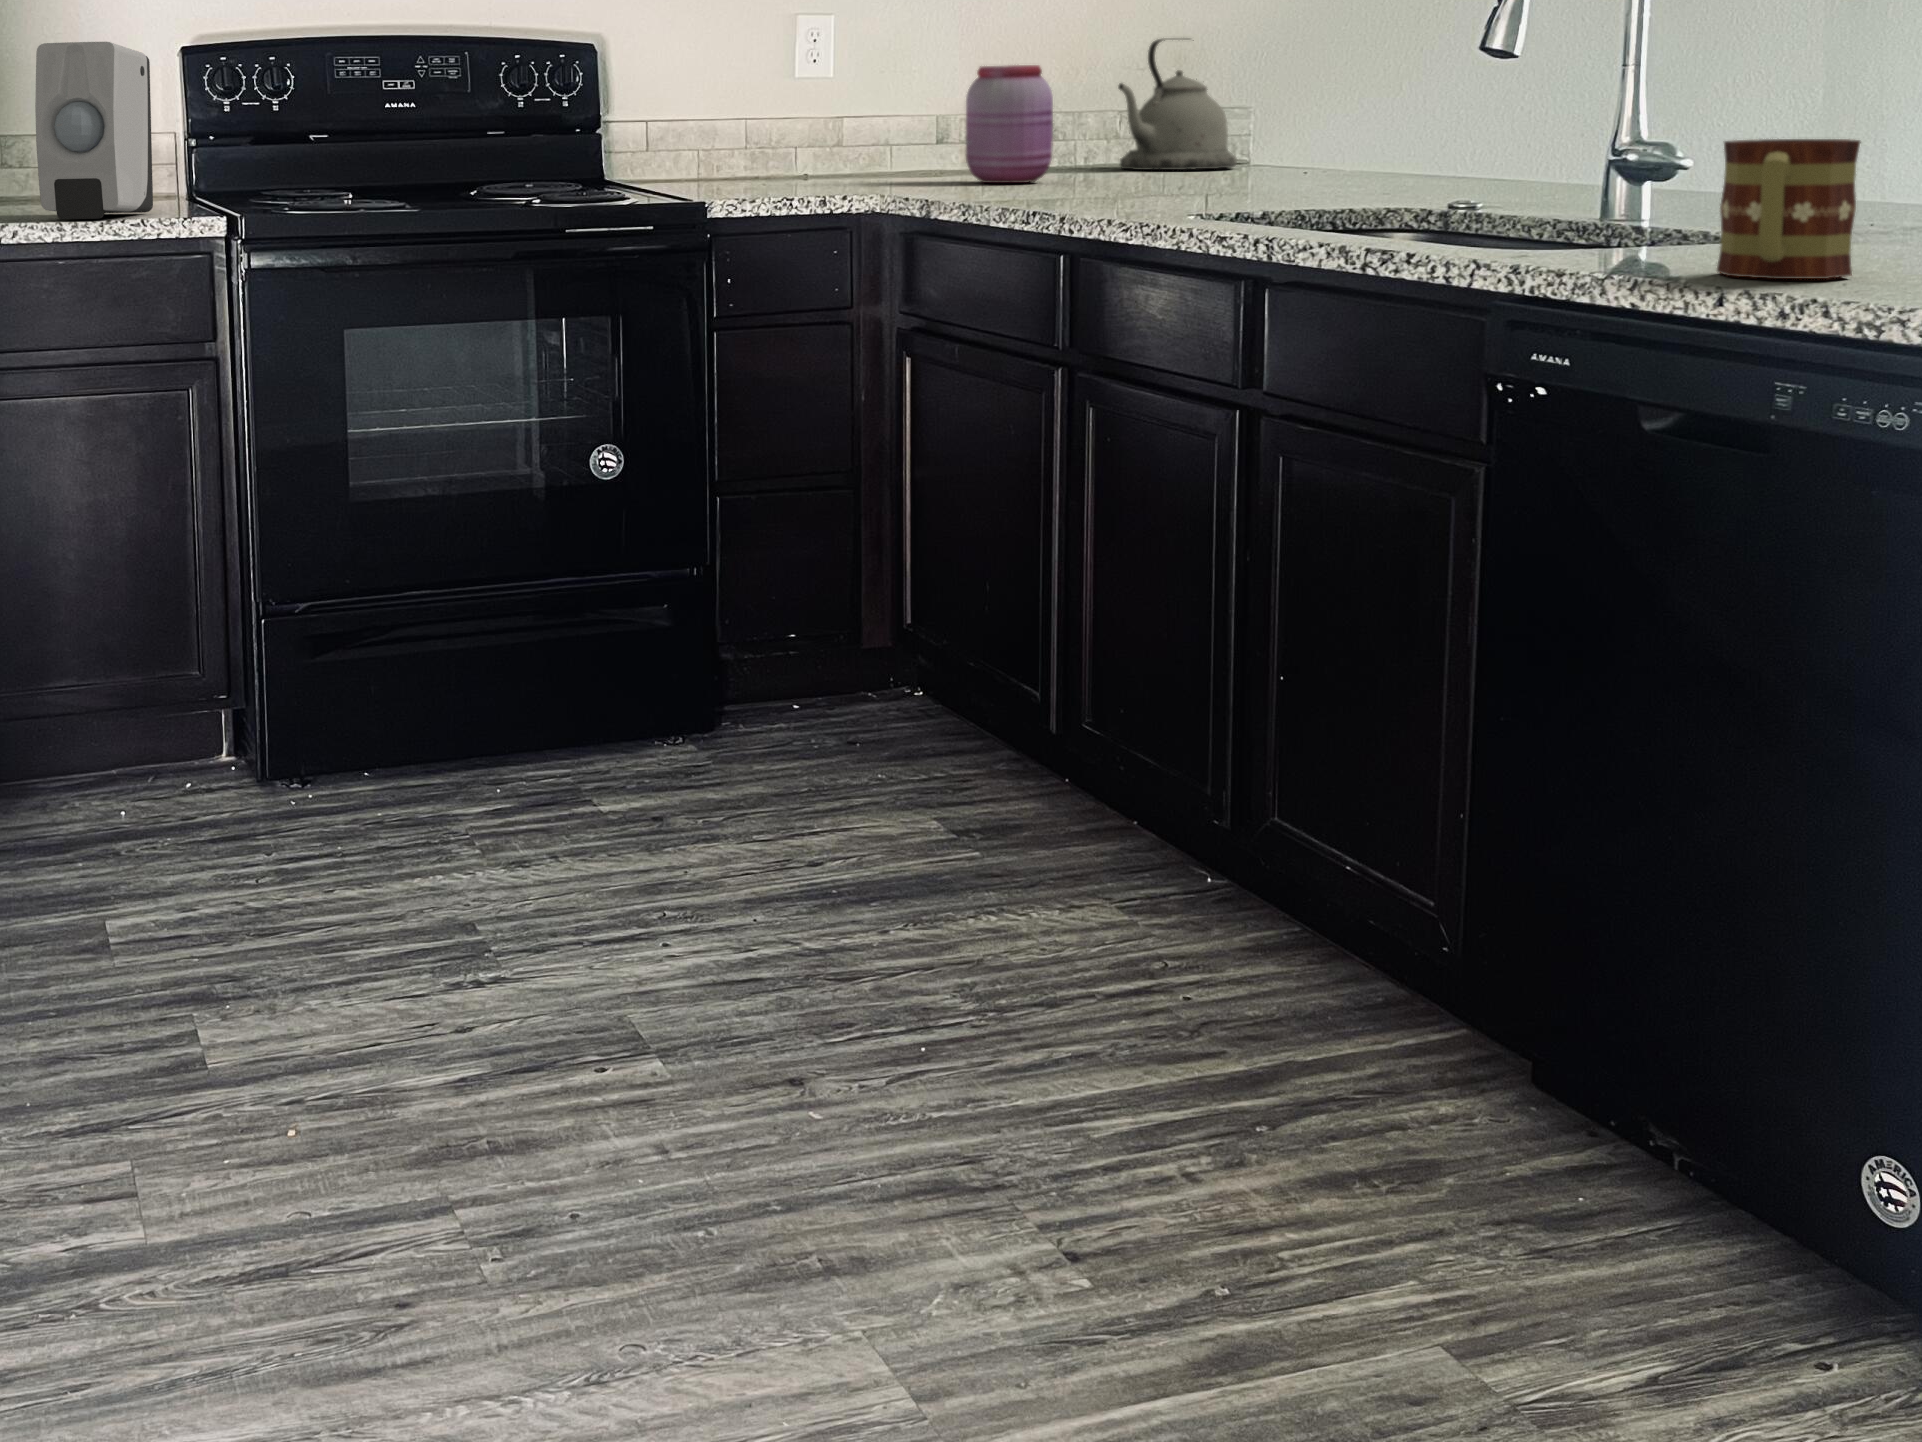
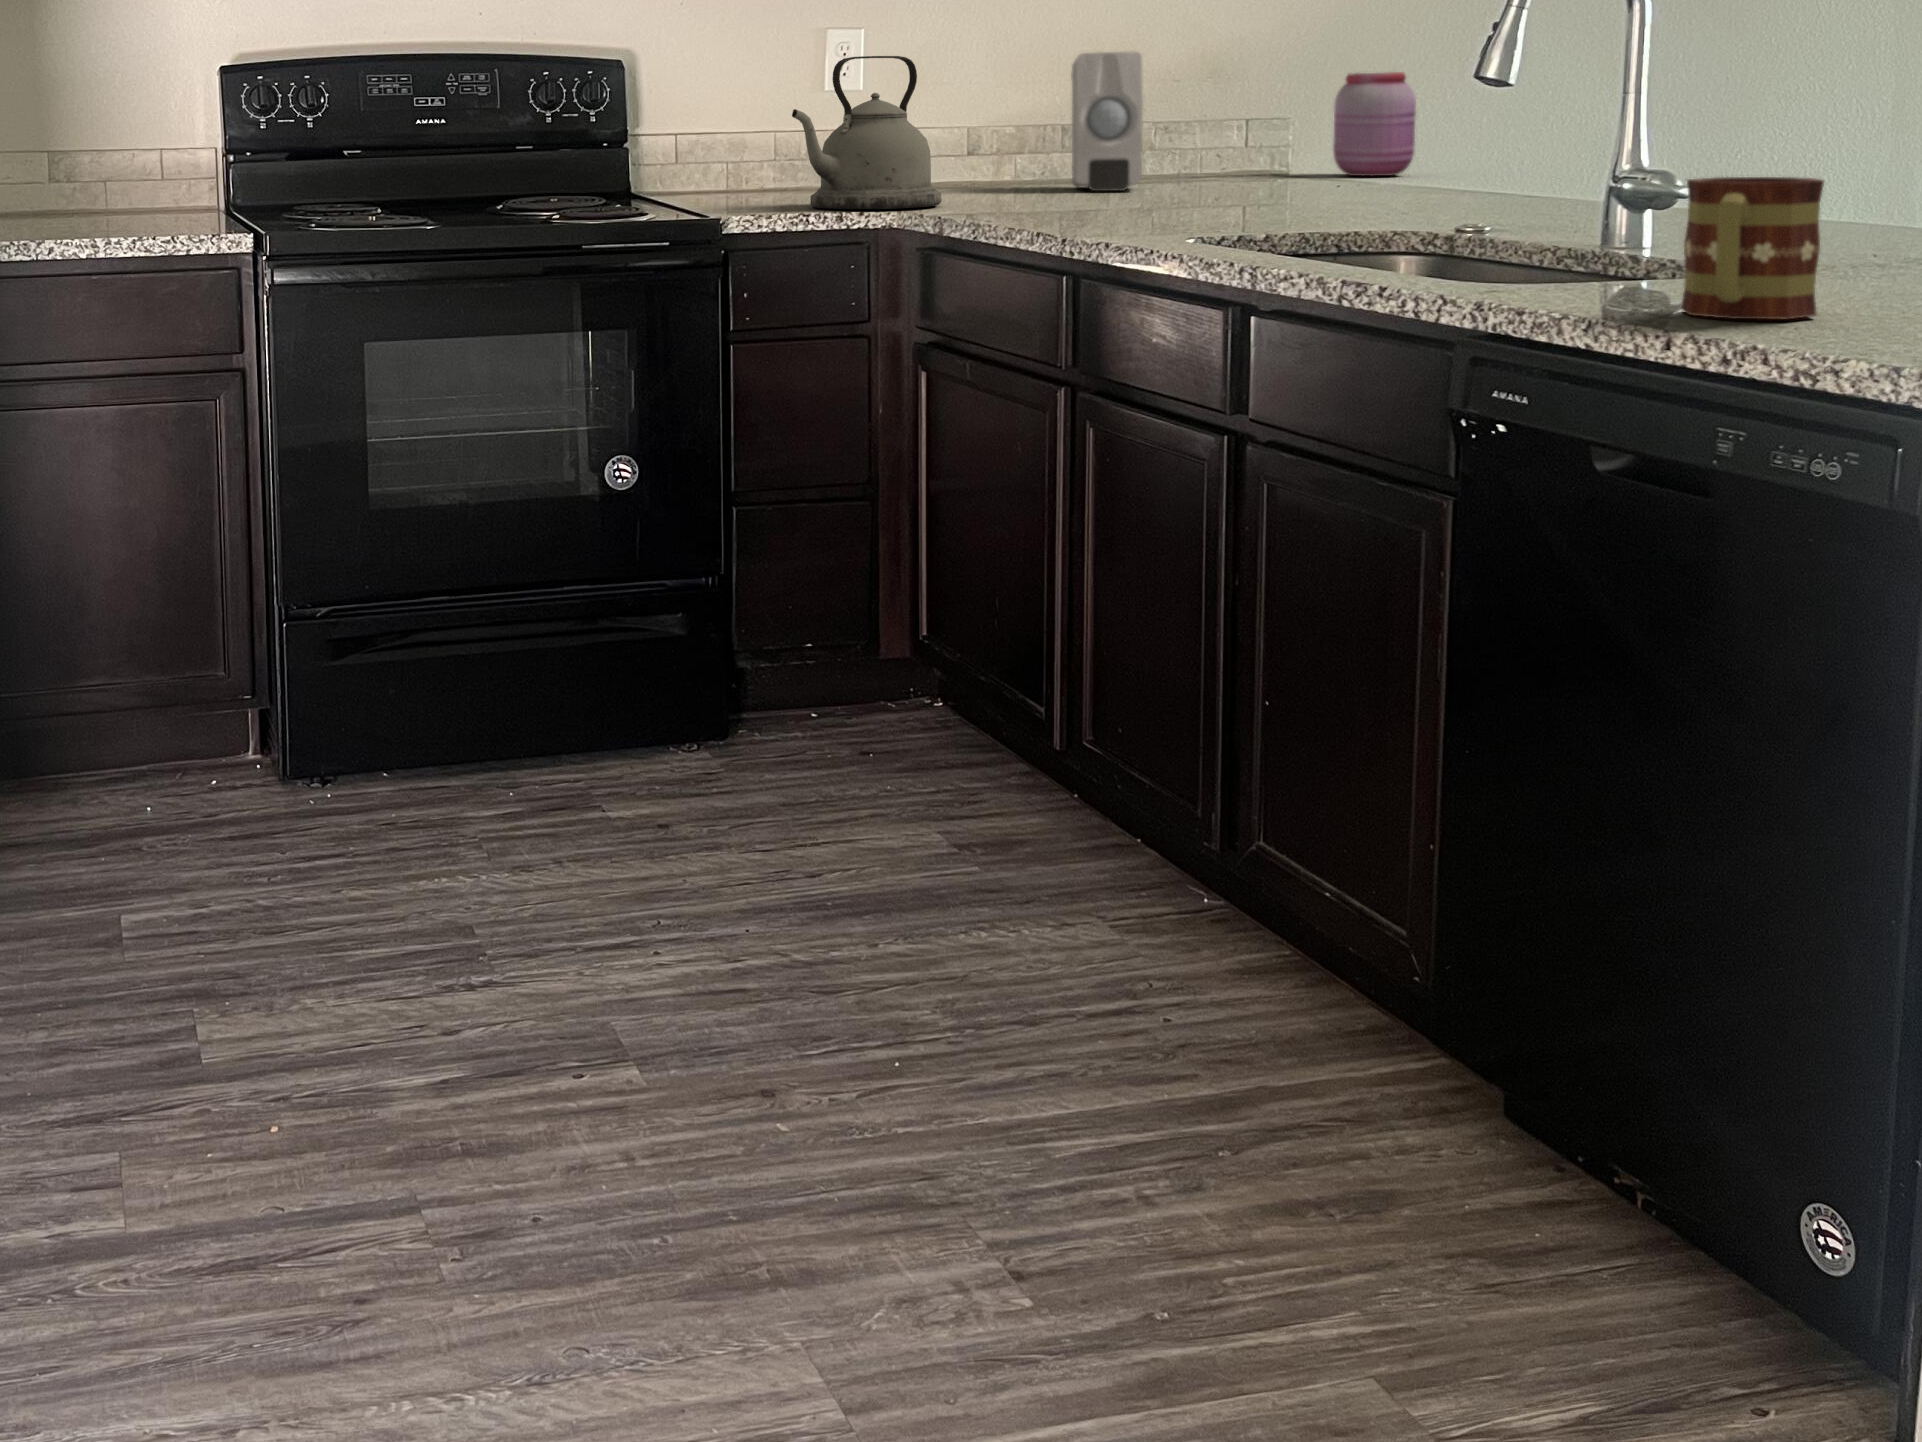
kettle: present [1118,39,1237,170] -> present [792,56,942,209]
soap dispenser: present [35,42,153,219] -> present [1072,51,1143,191]
jar: present [966,65,1053,183] -> present [1333,72,1416,176]

